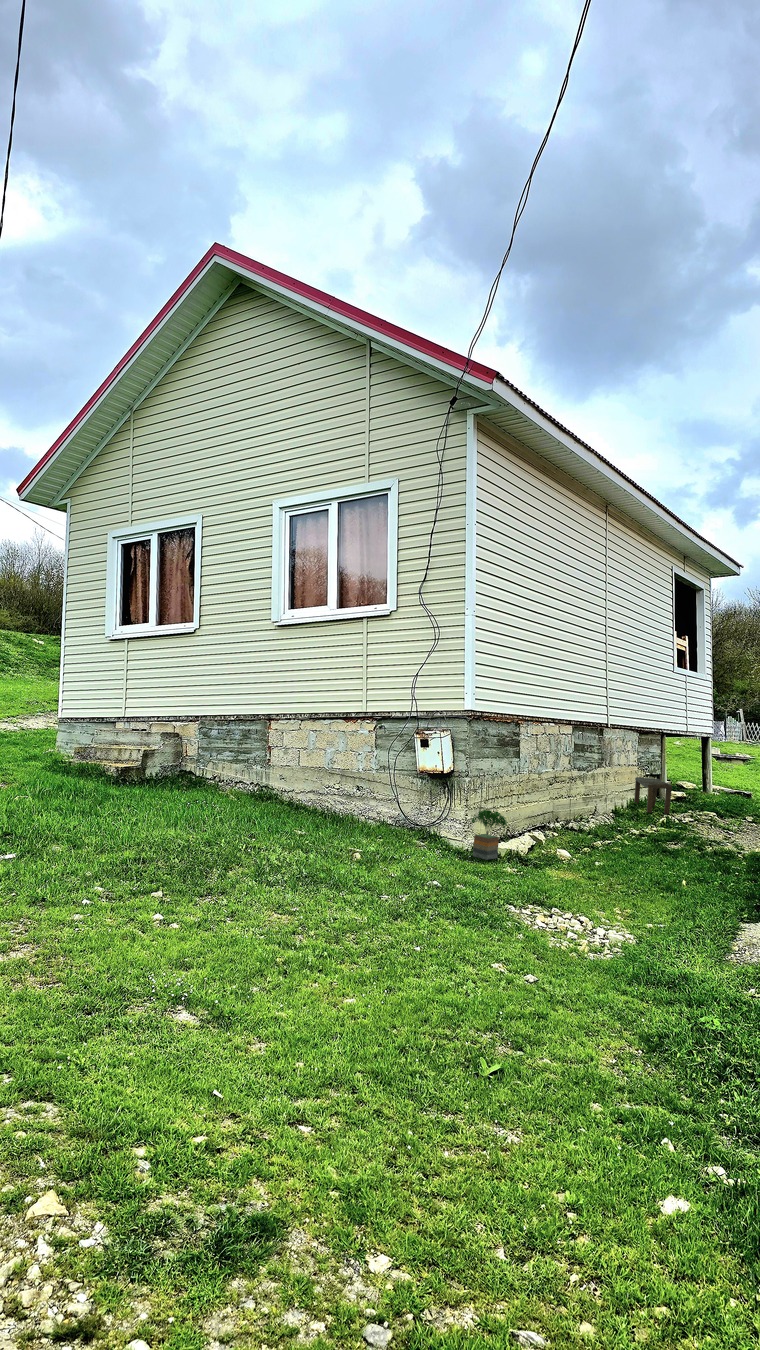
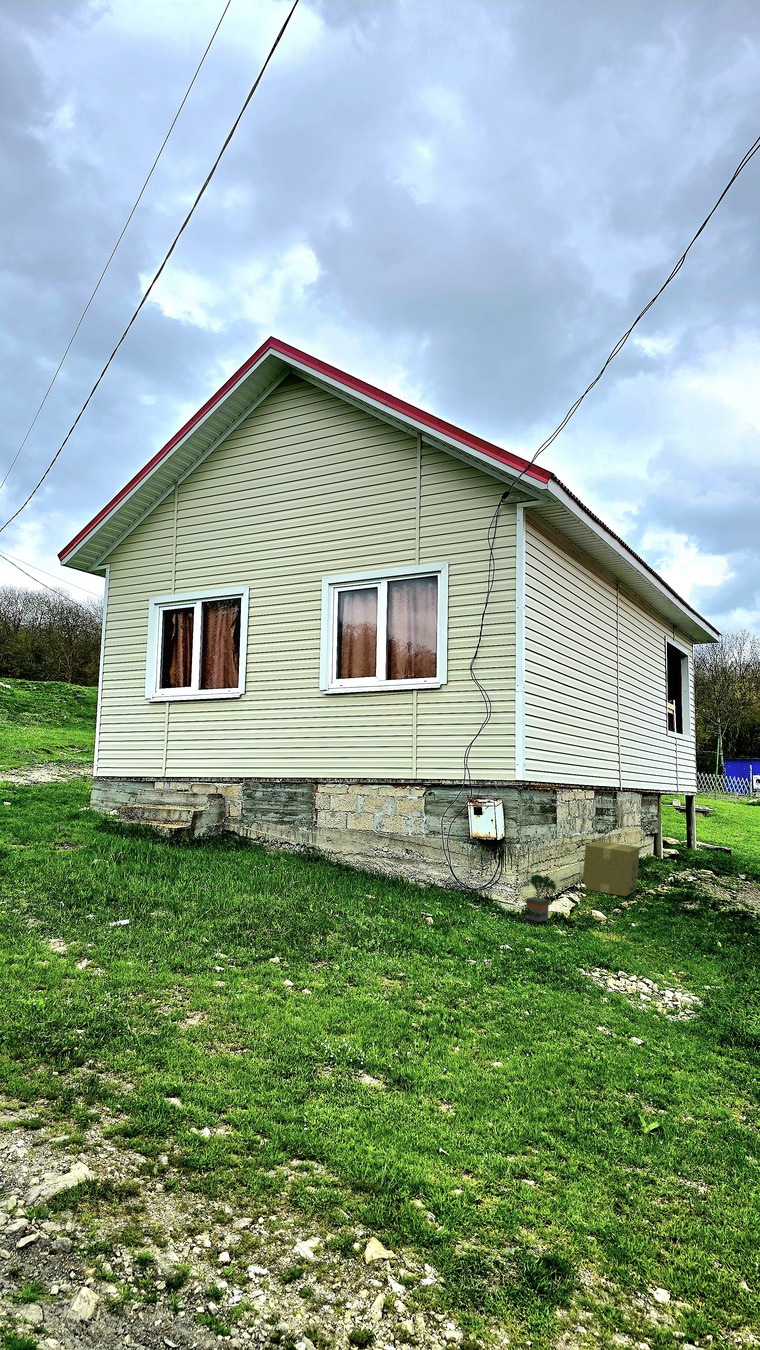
bench: present [634,777,672,814] -> none [639,836,677,872]
cardboard box: none [556,779,620,836] -> present [582,841,640,896]

